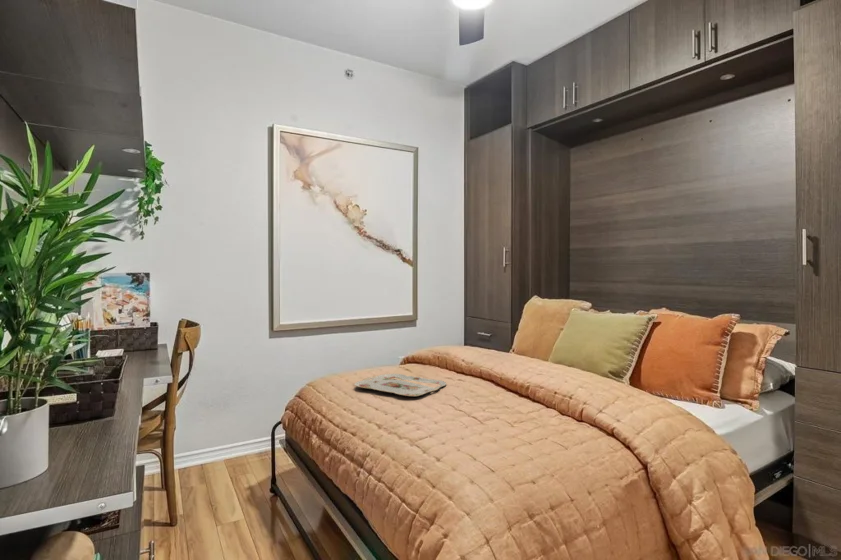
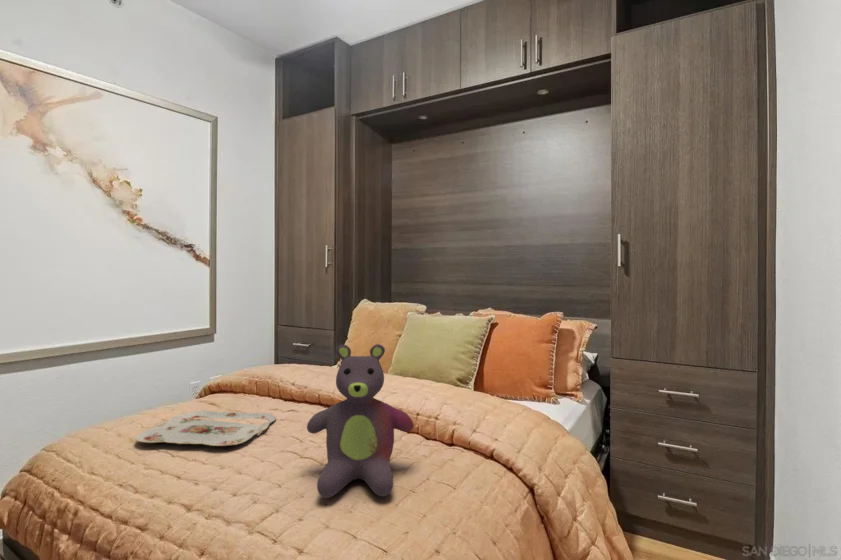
stuffed bear: none [457,327,537,441] -> present [307,344,414,498]

